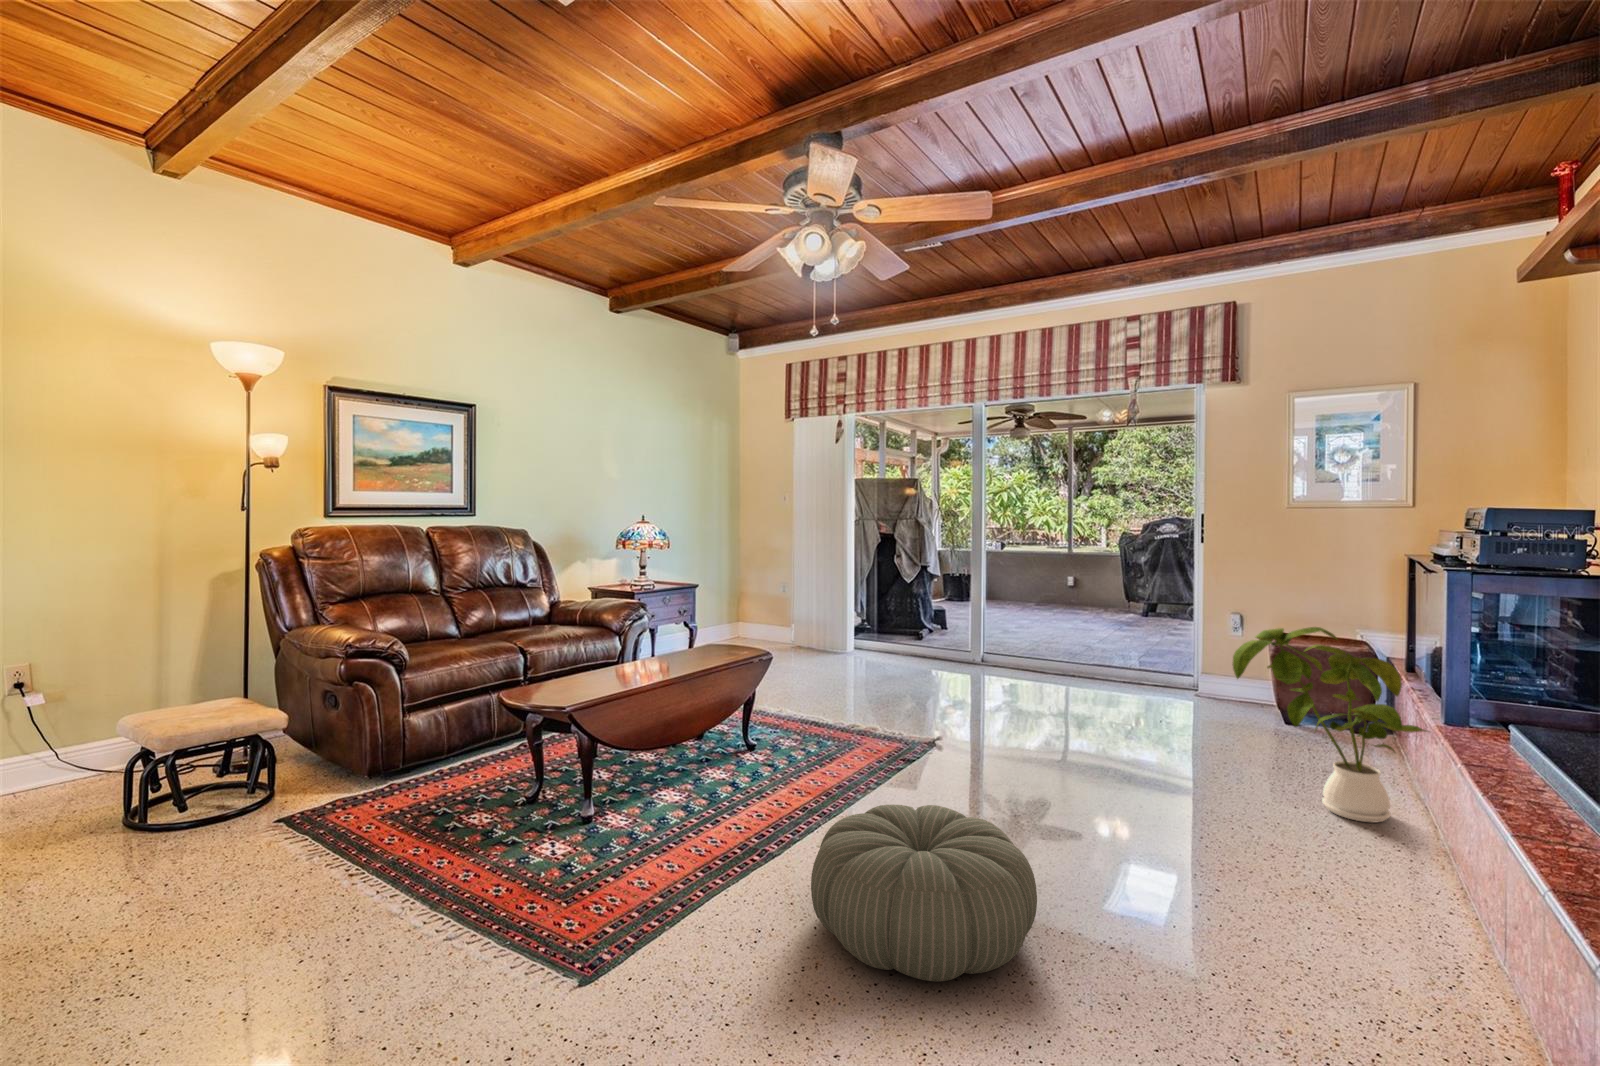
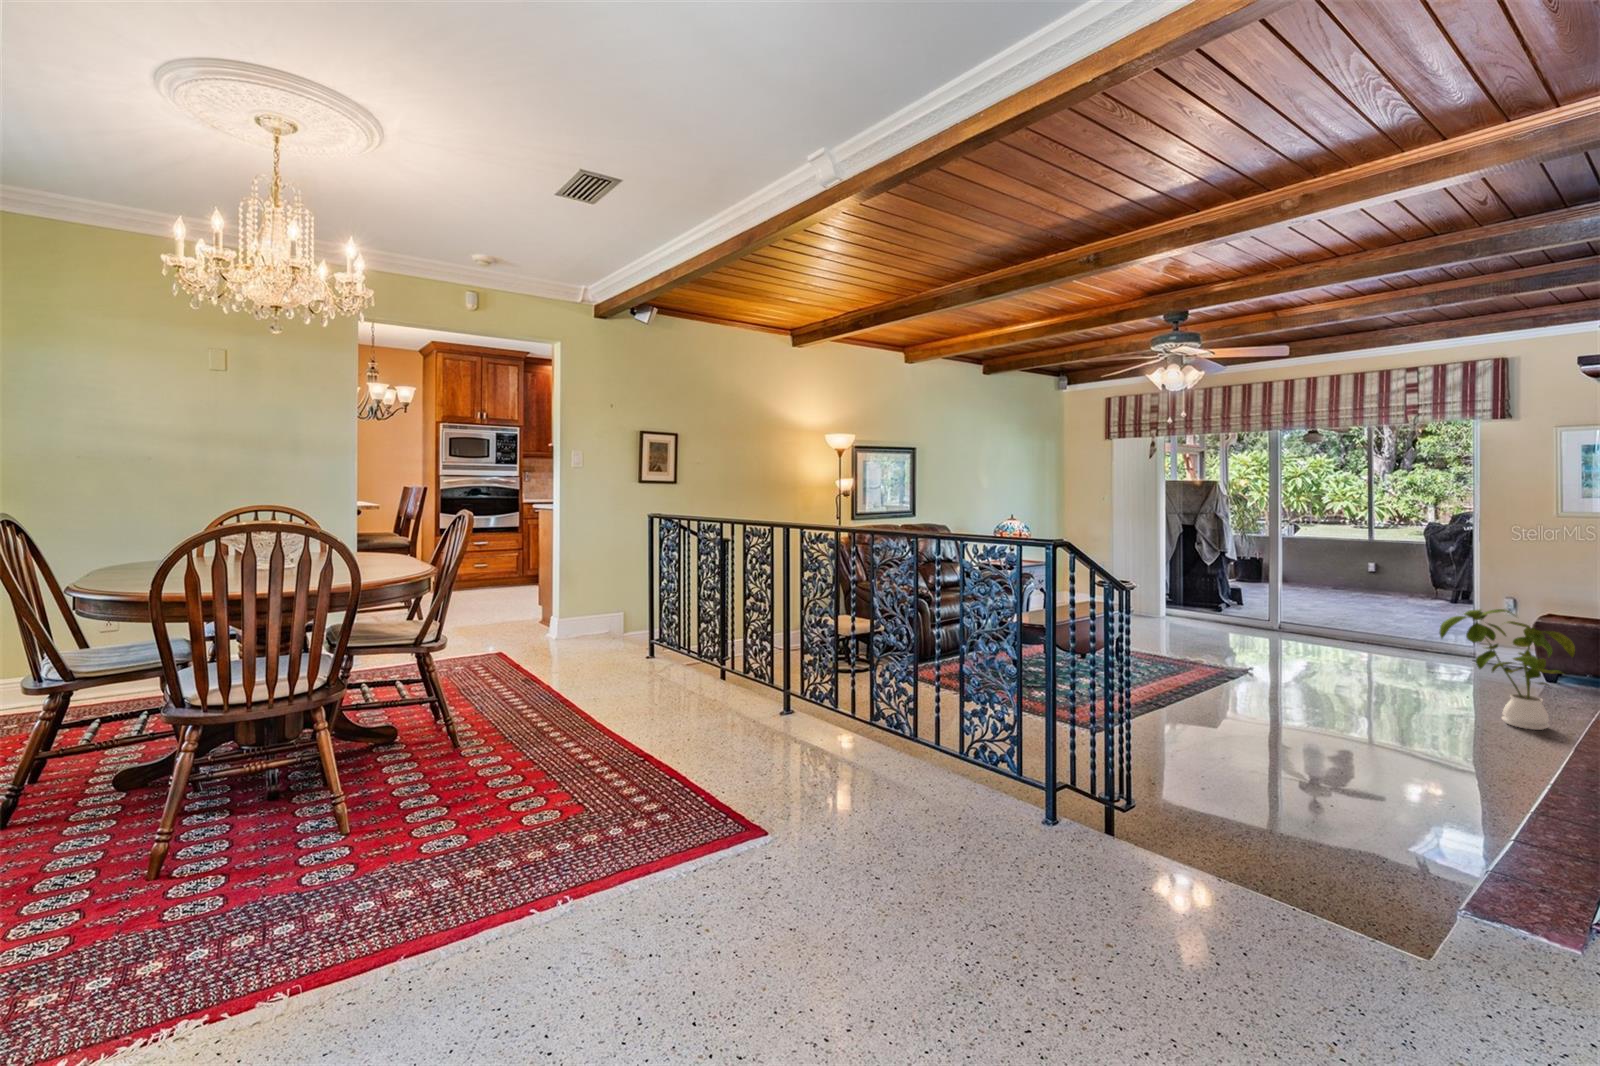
pouf: present [811,805,1037,981] -> none [1162,682,1277,746]

